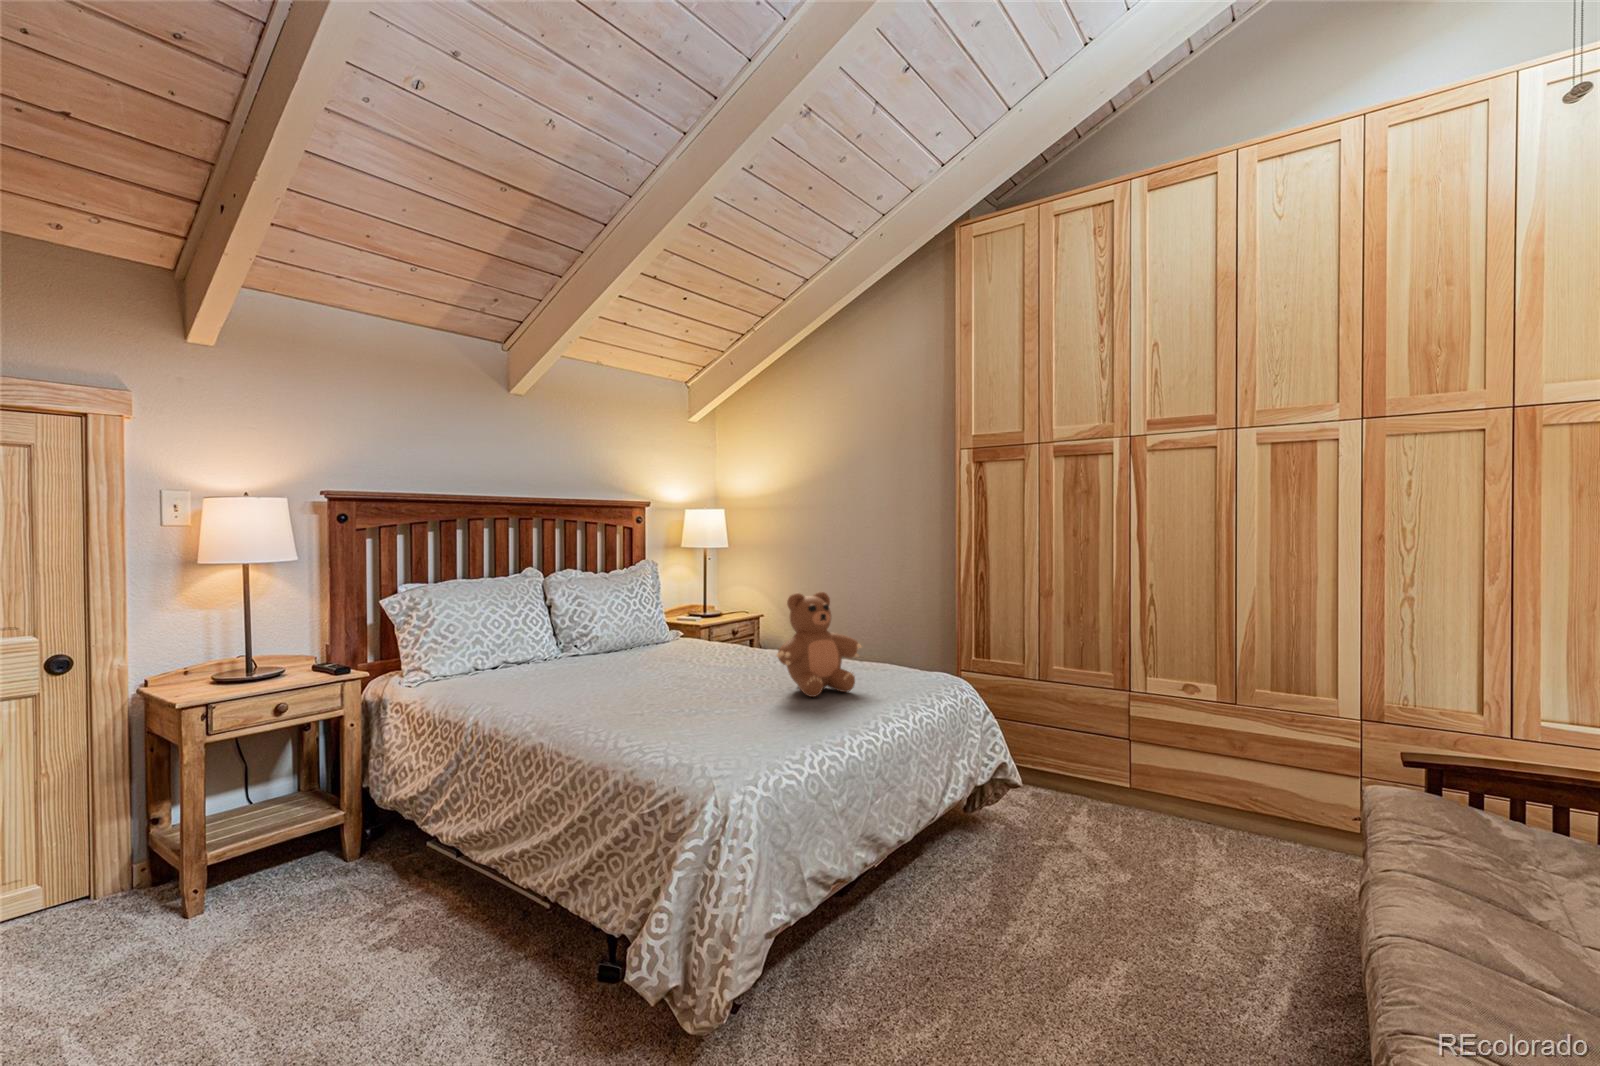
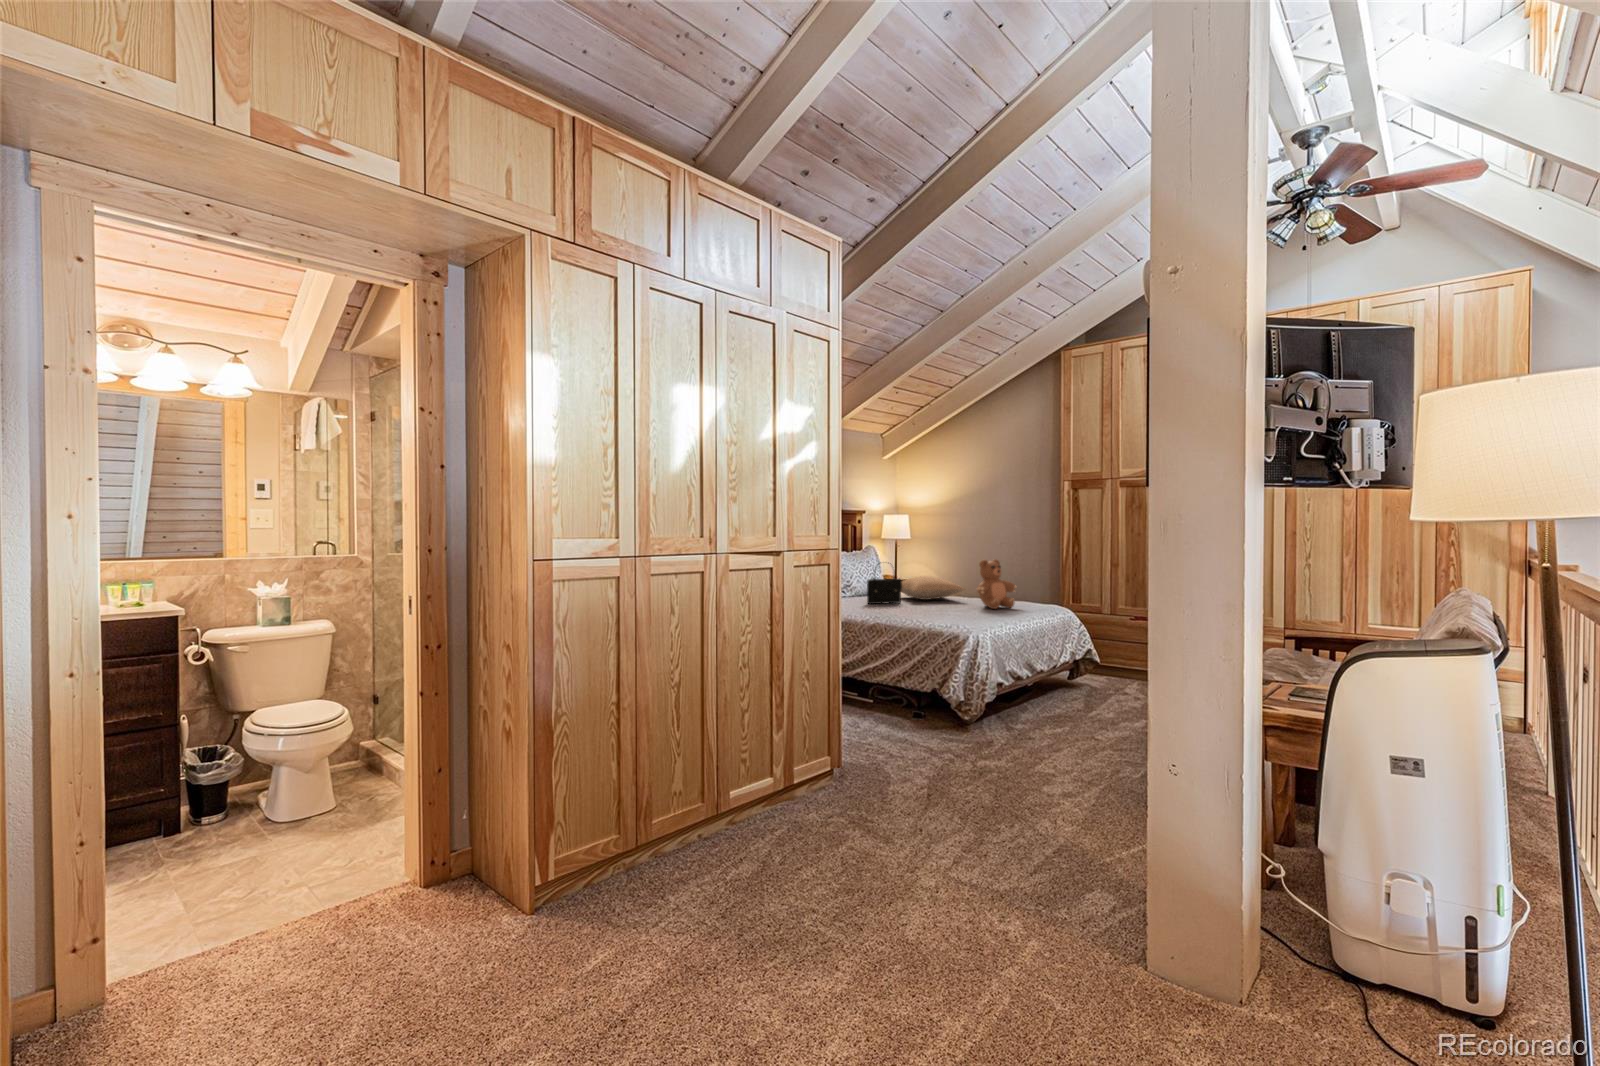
handbag: none [566,598,641,685] -> present [867,575,902,604]
pillow: none [651,621,772,667] -> present [901,576,964,600]

